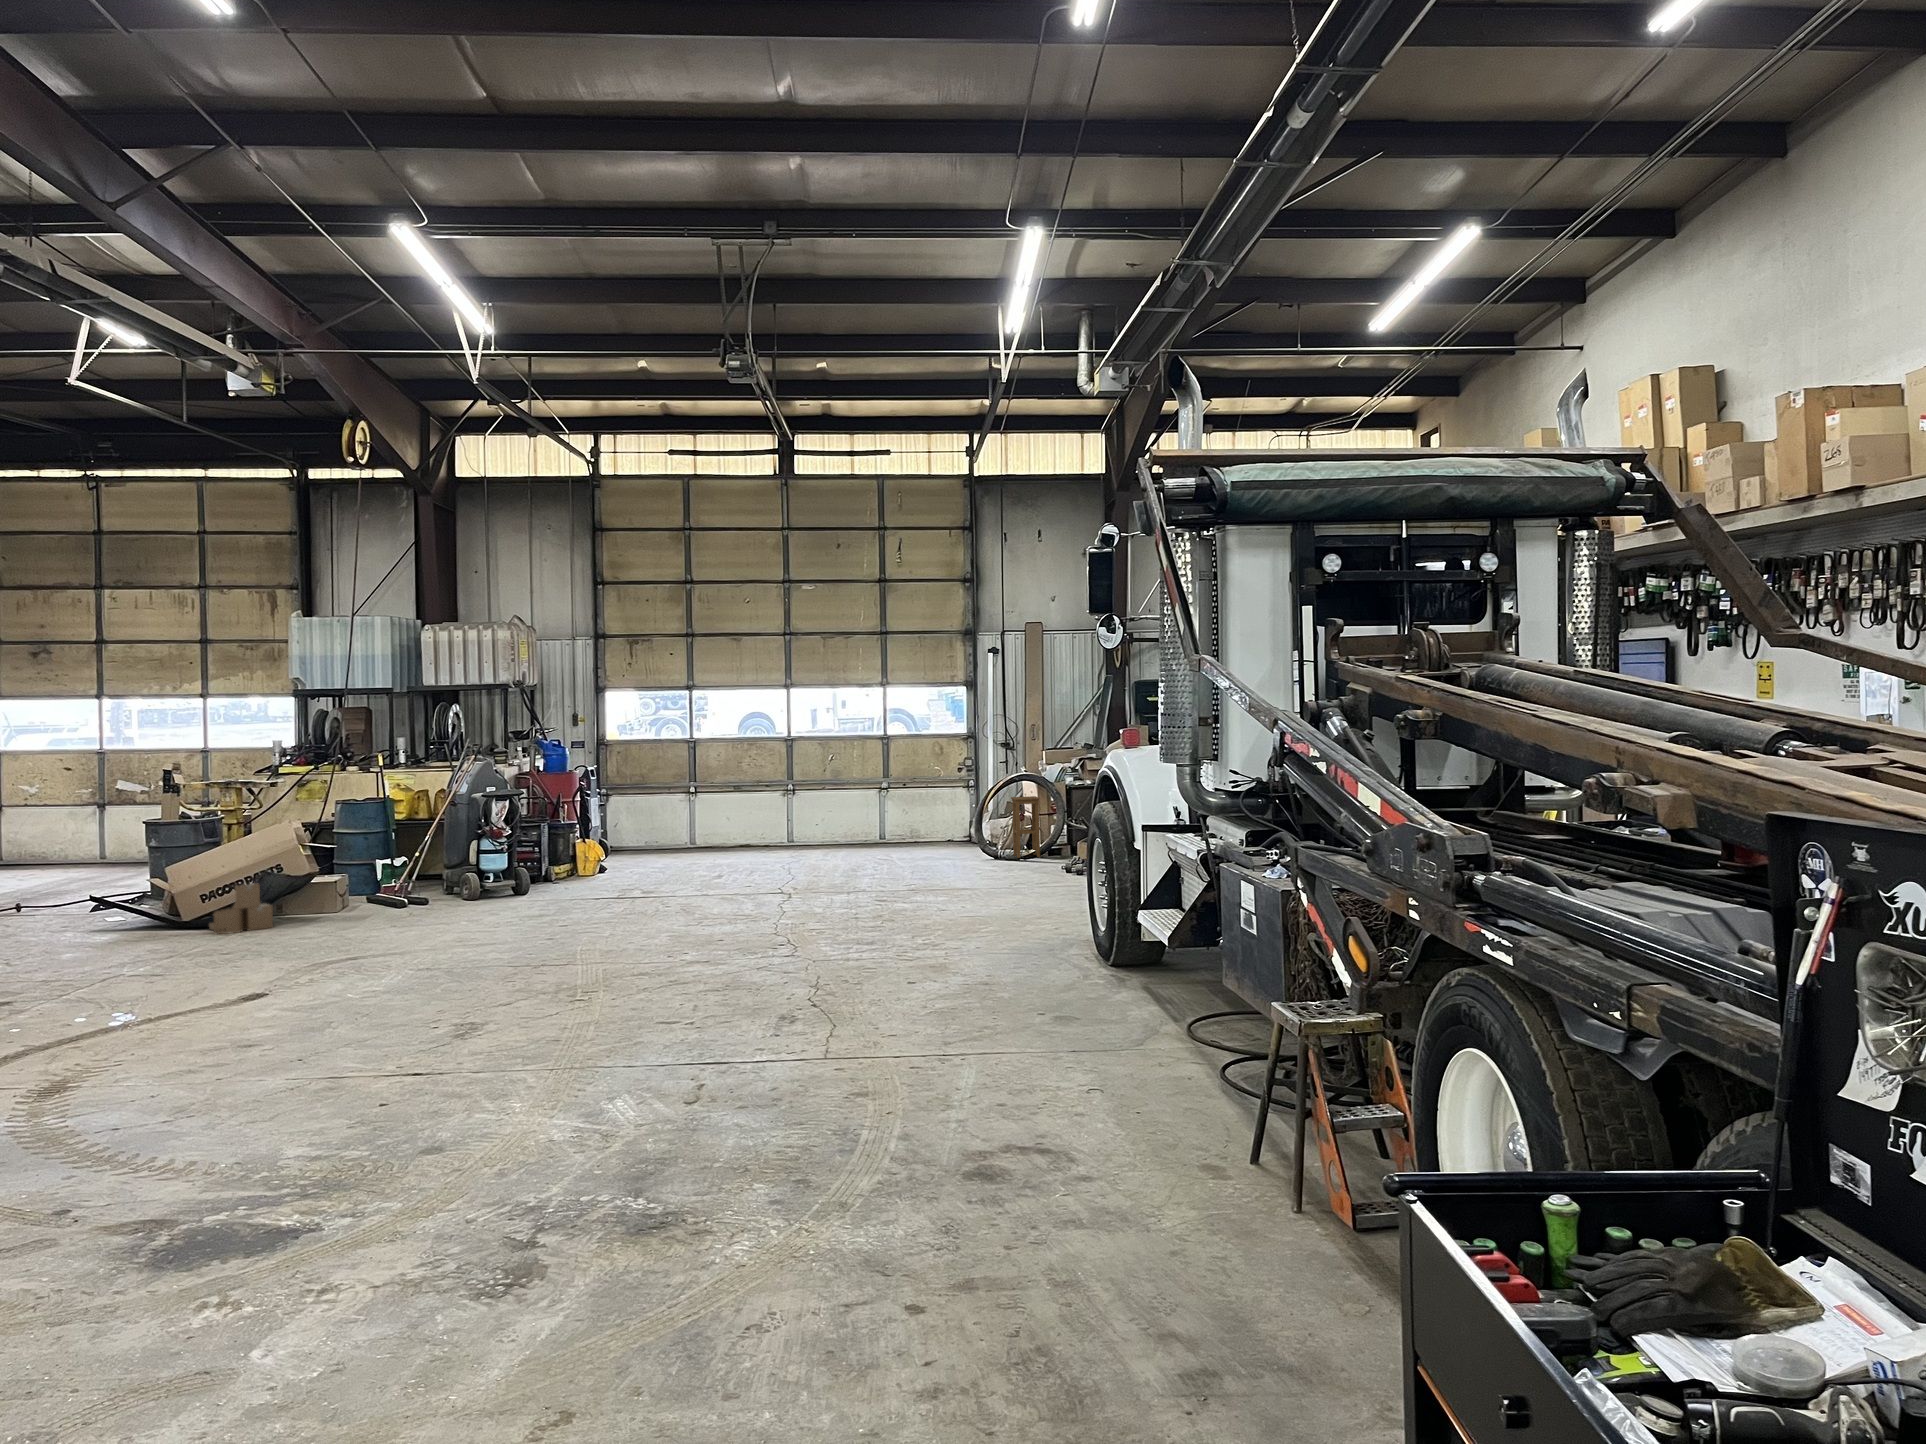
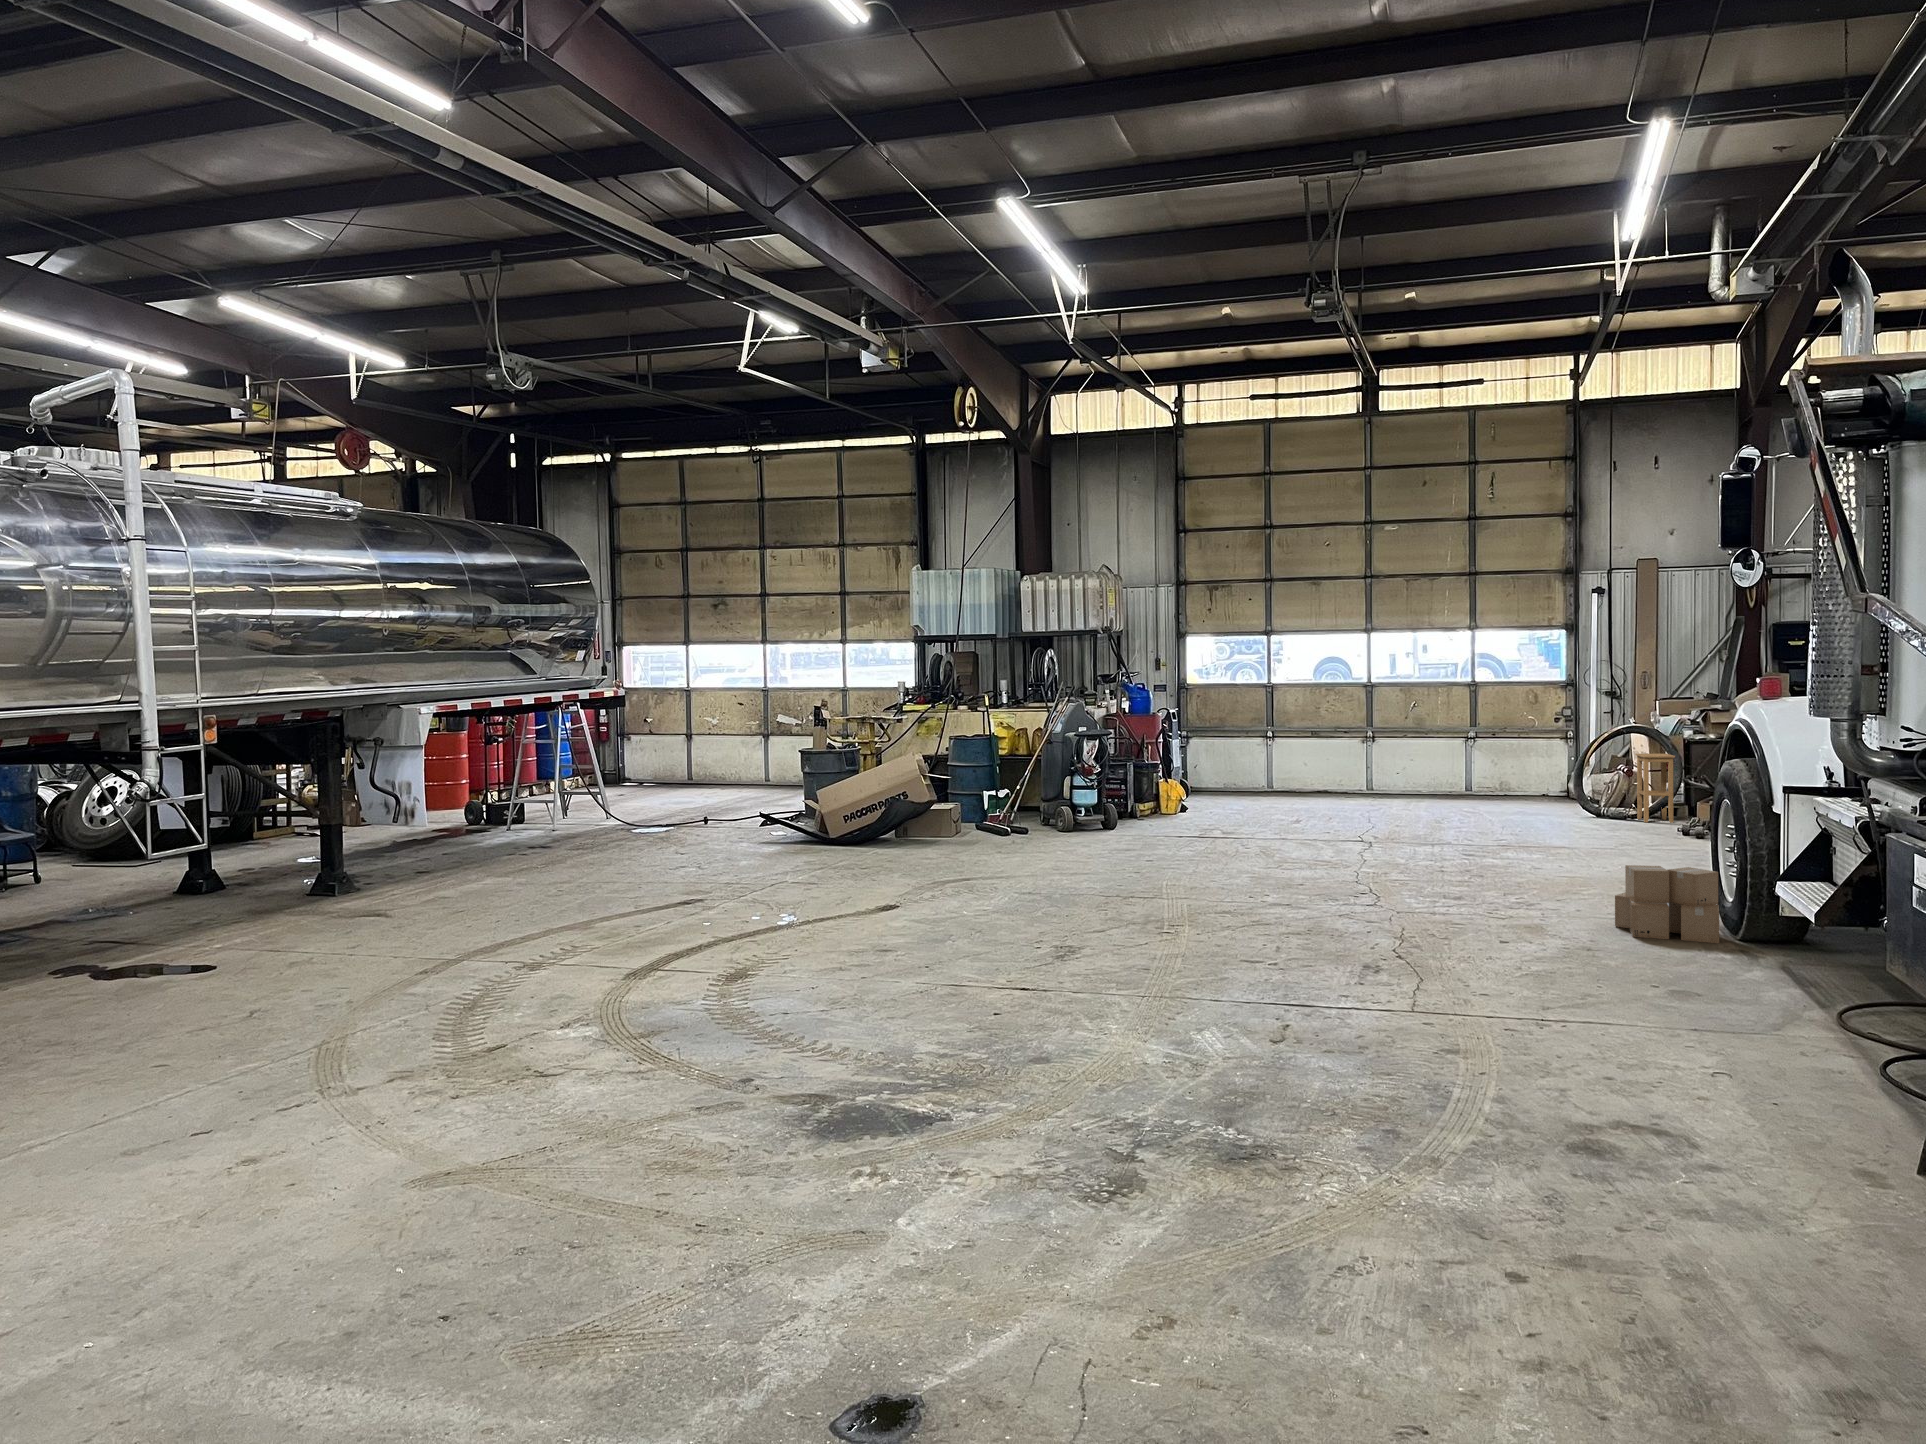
cardboard box: present [209,883,273,934] -> present [1615,865,1719,943]

